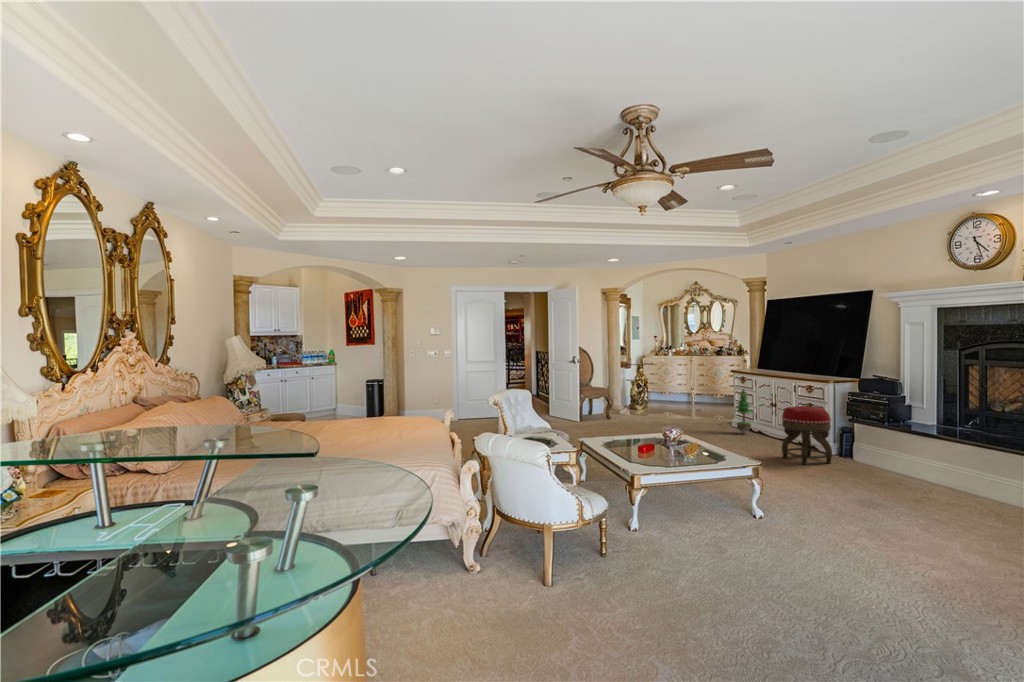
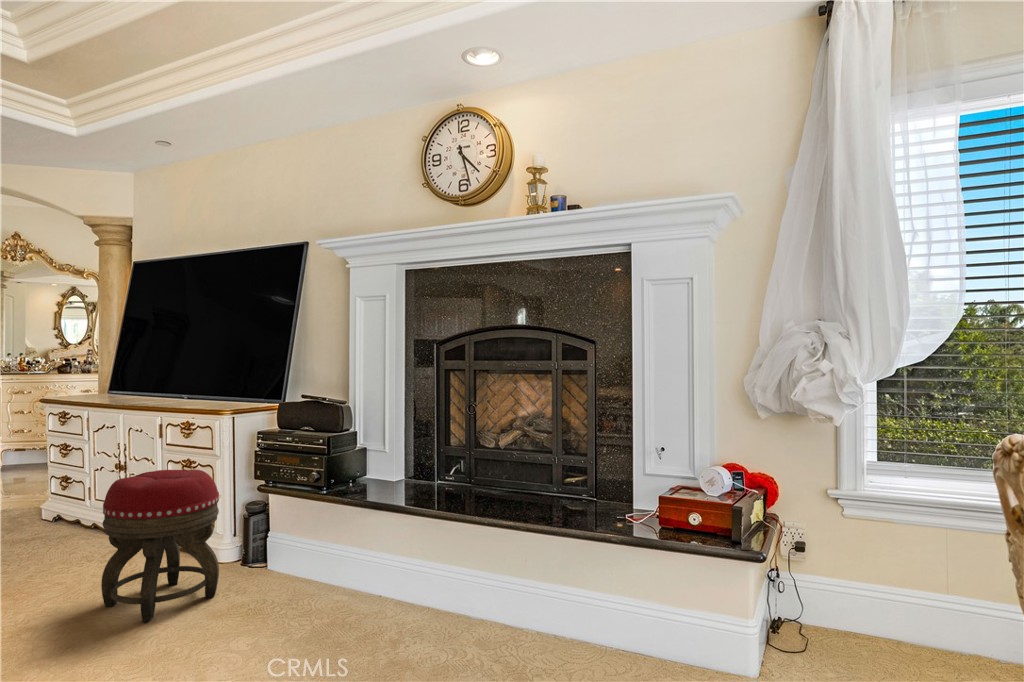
potted tree: present [736,389,752,433] -> none [31,432,78,539]

